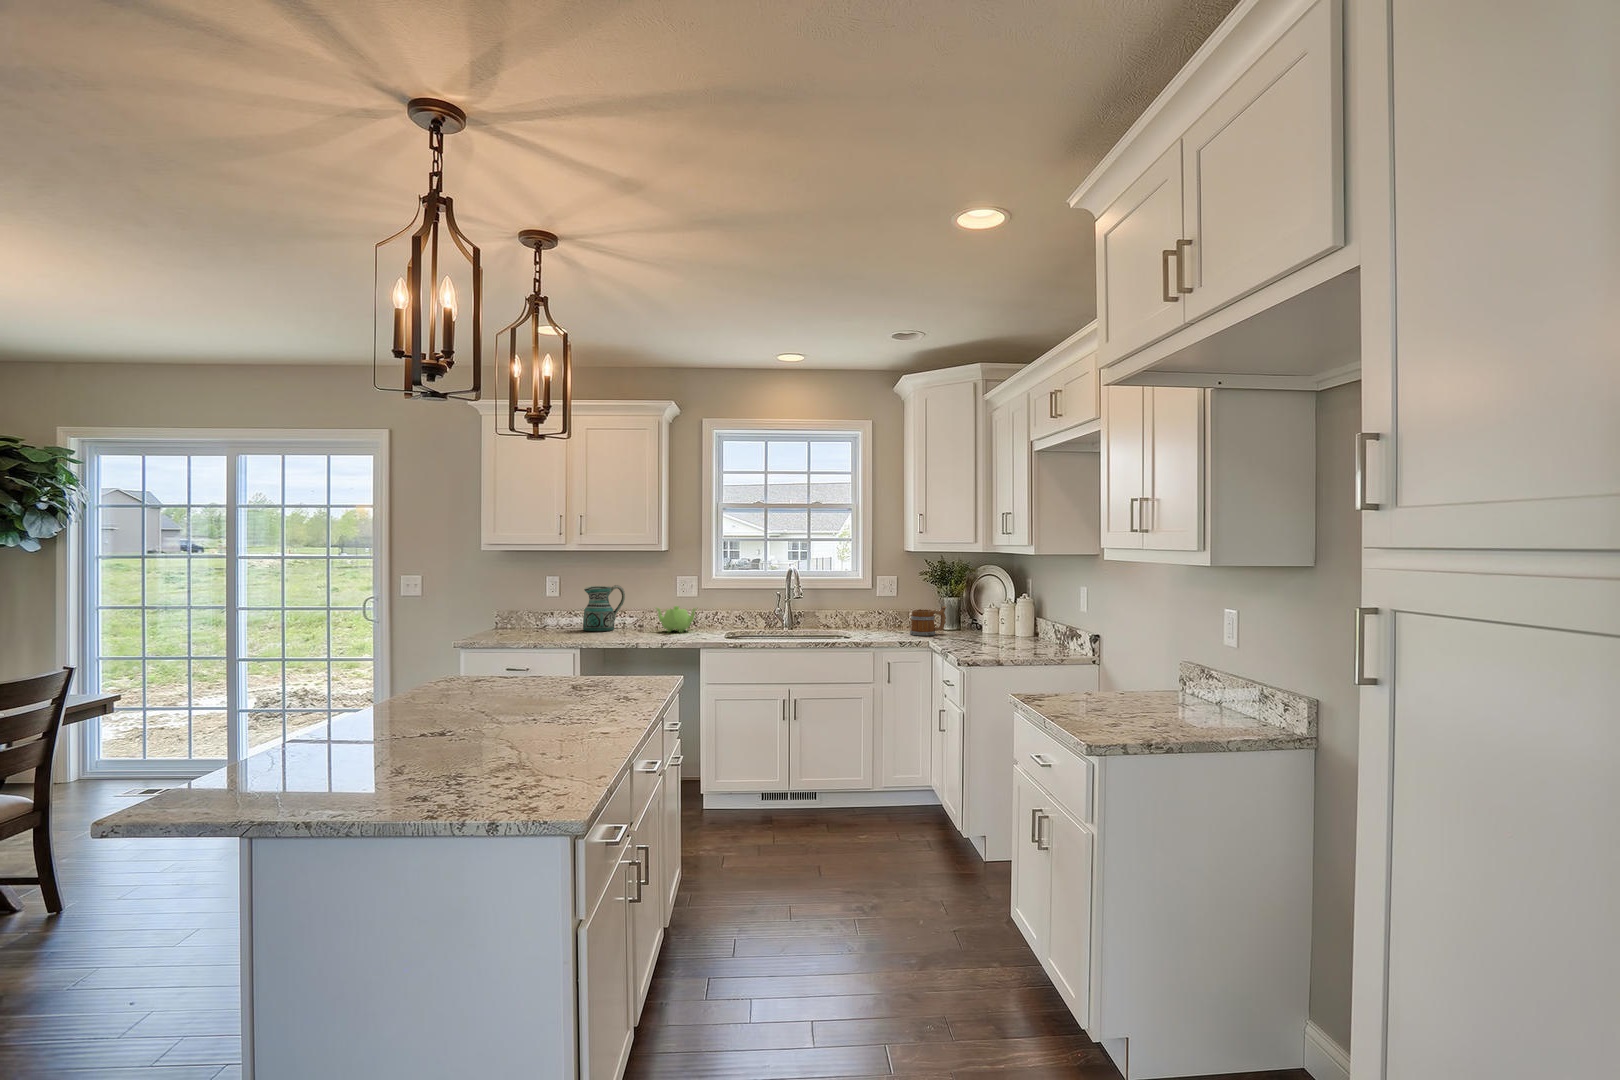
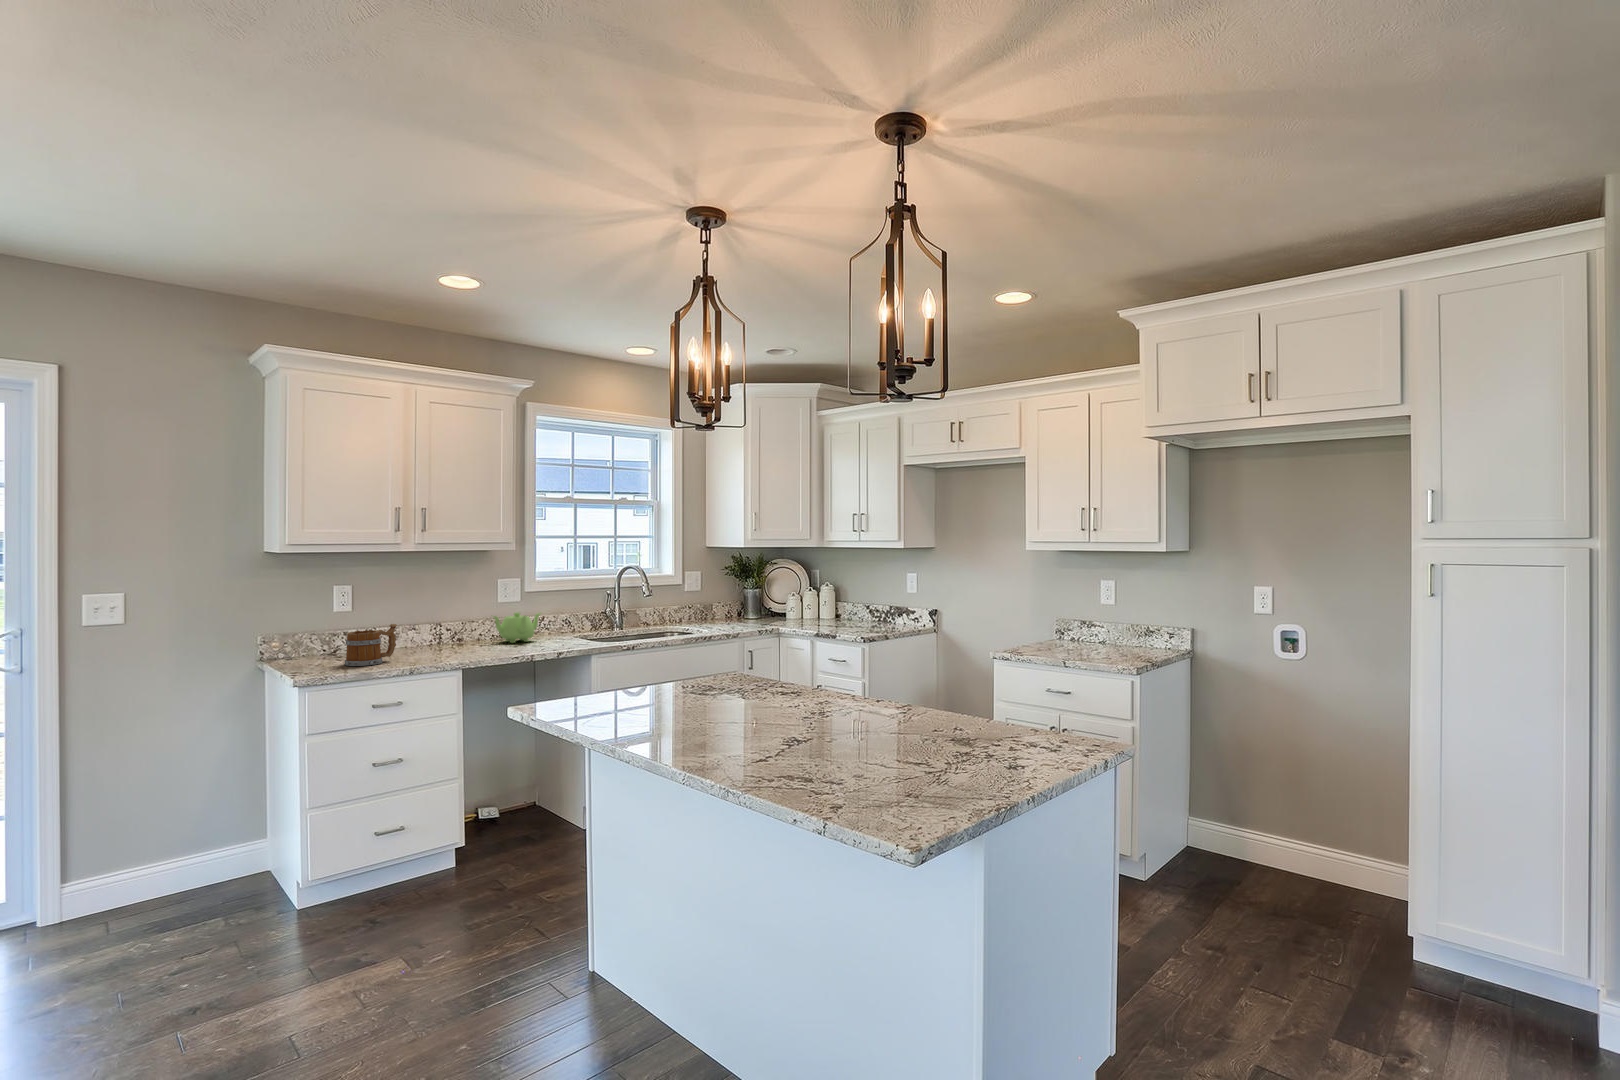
ceramic pitcher: present [583,585,625,631] -> none [395,593,441,651]
mug: present [910,606,946,635] -> present [345,624,397,666]

